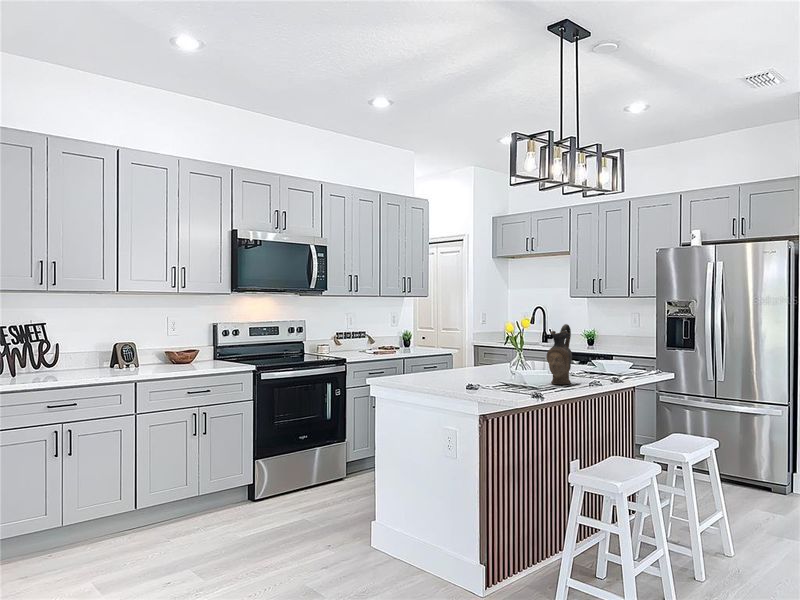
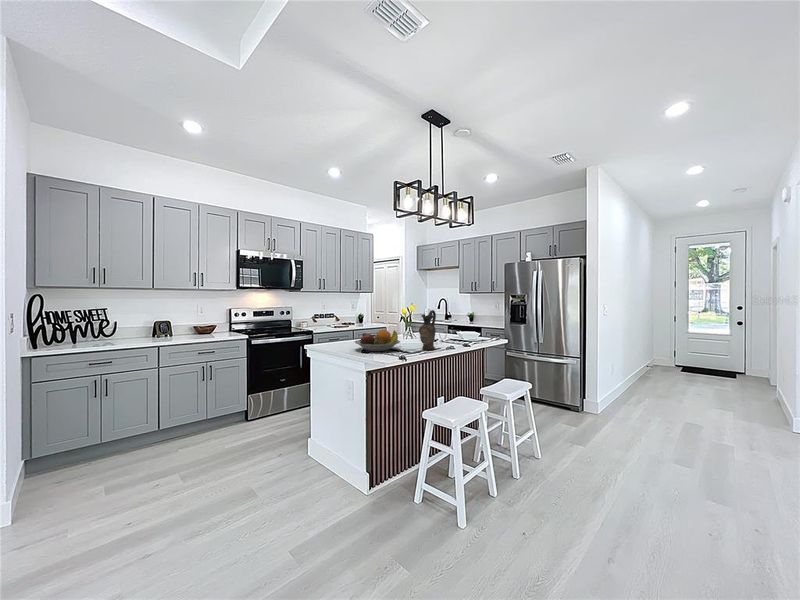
fruit bowl: none [449,354,519,386] -> present [355,330,400,351]

